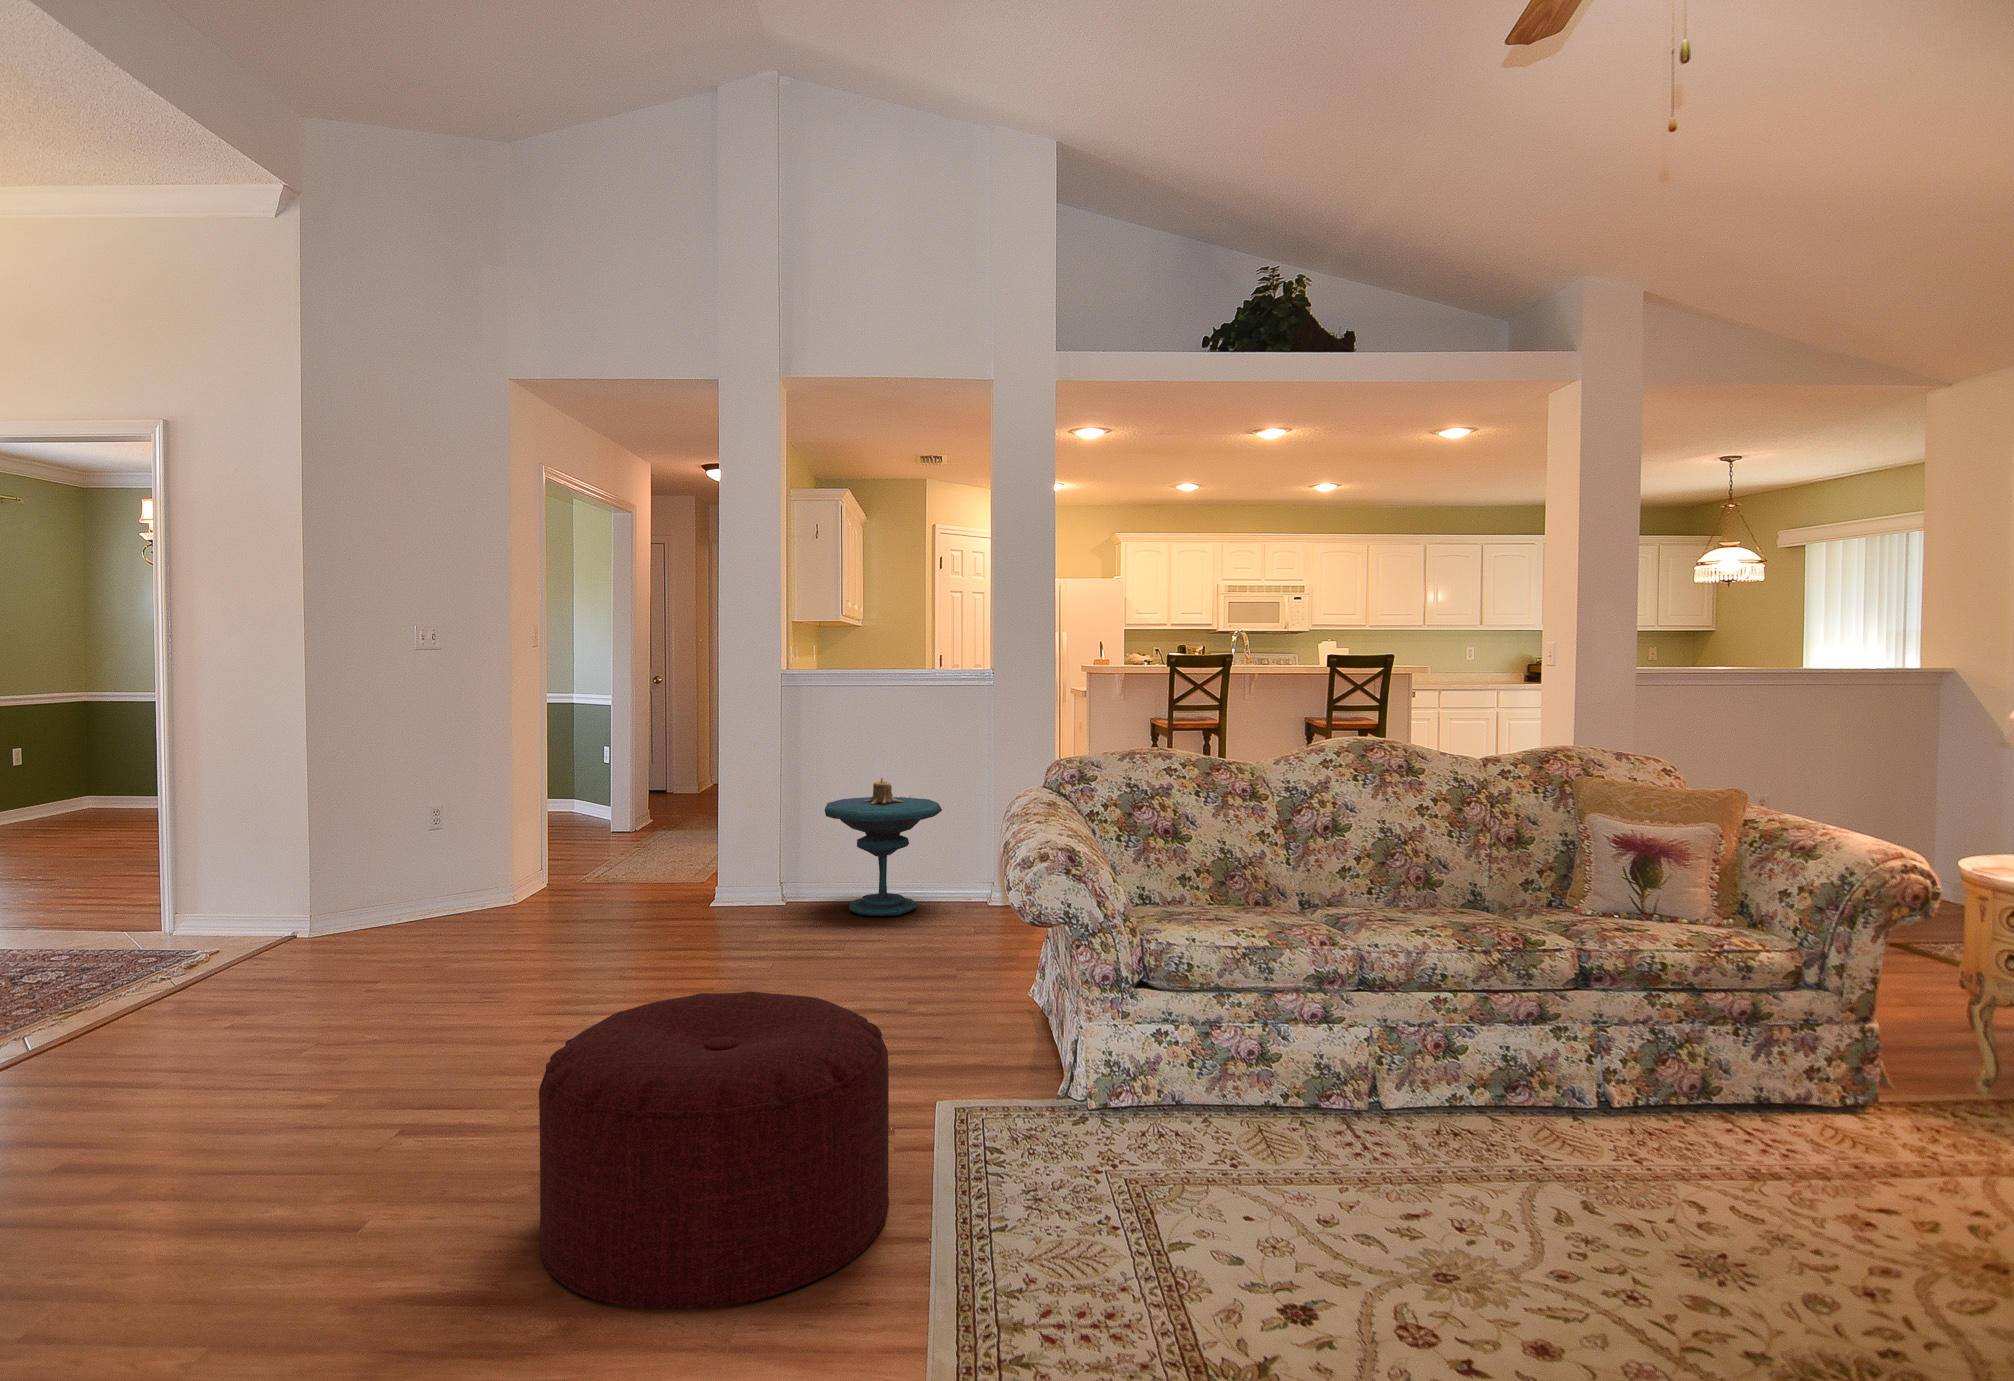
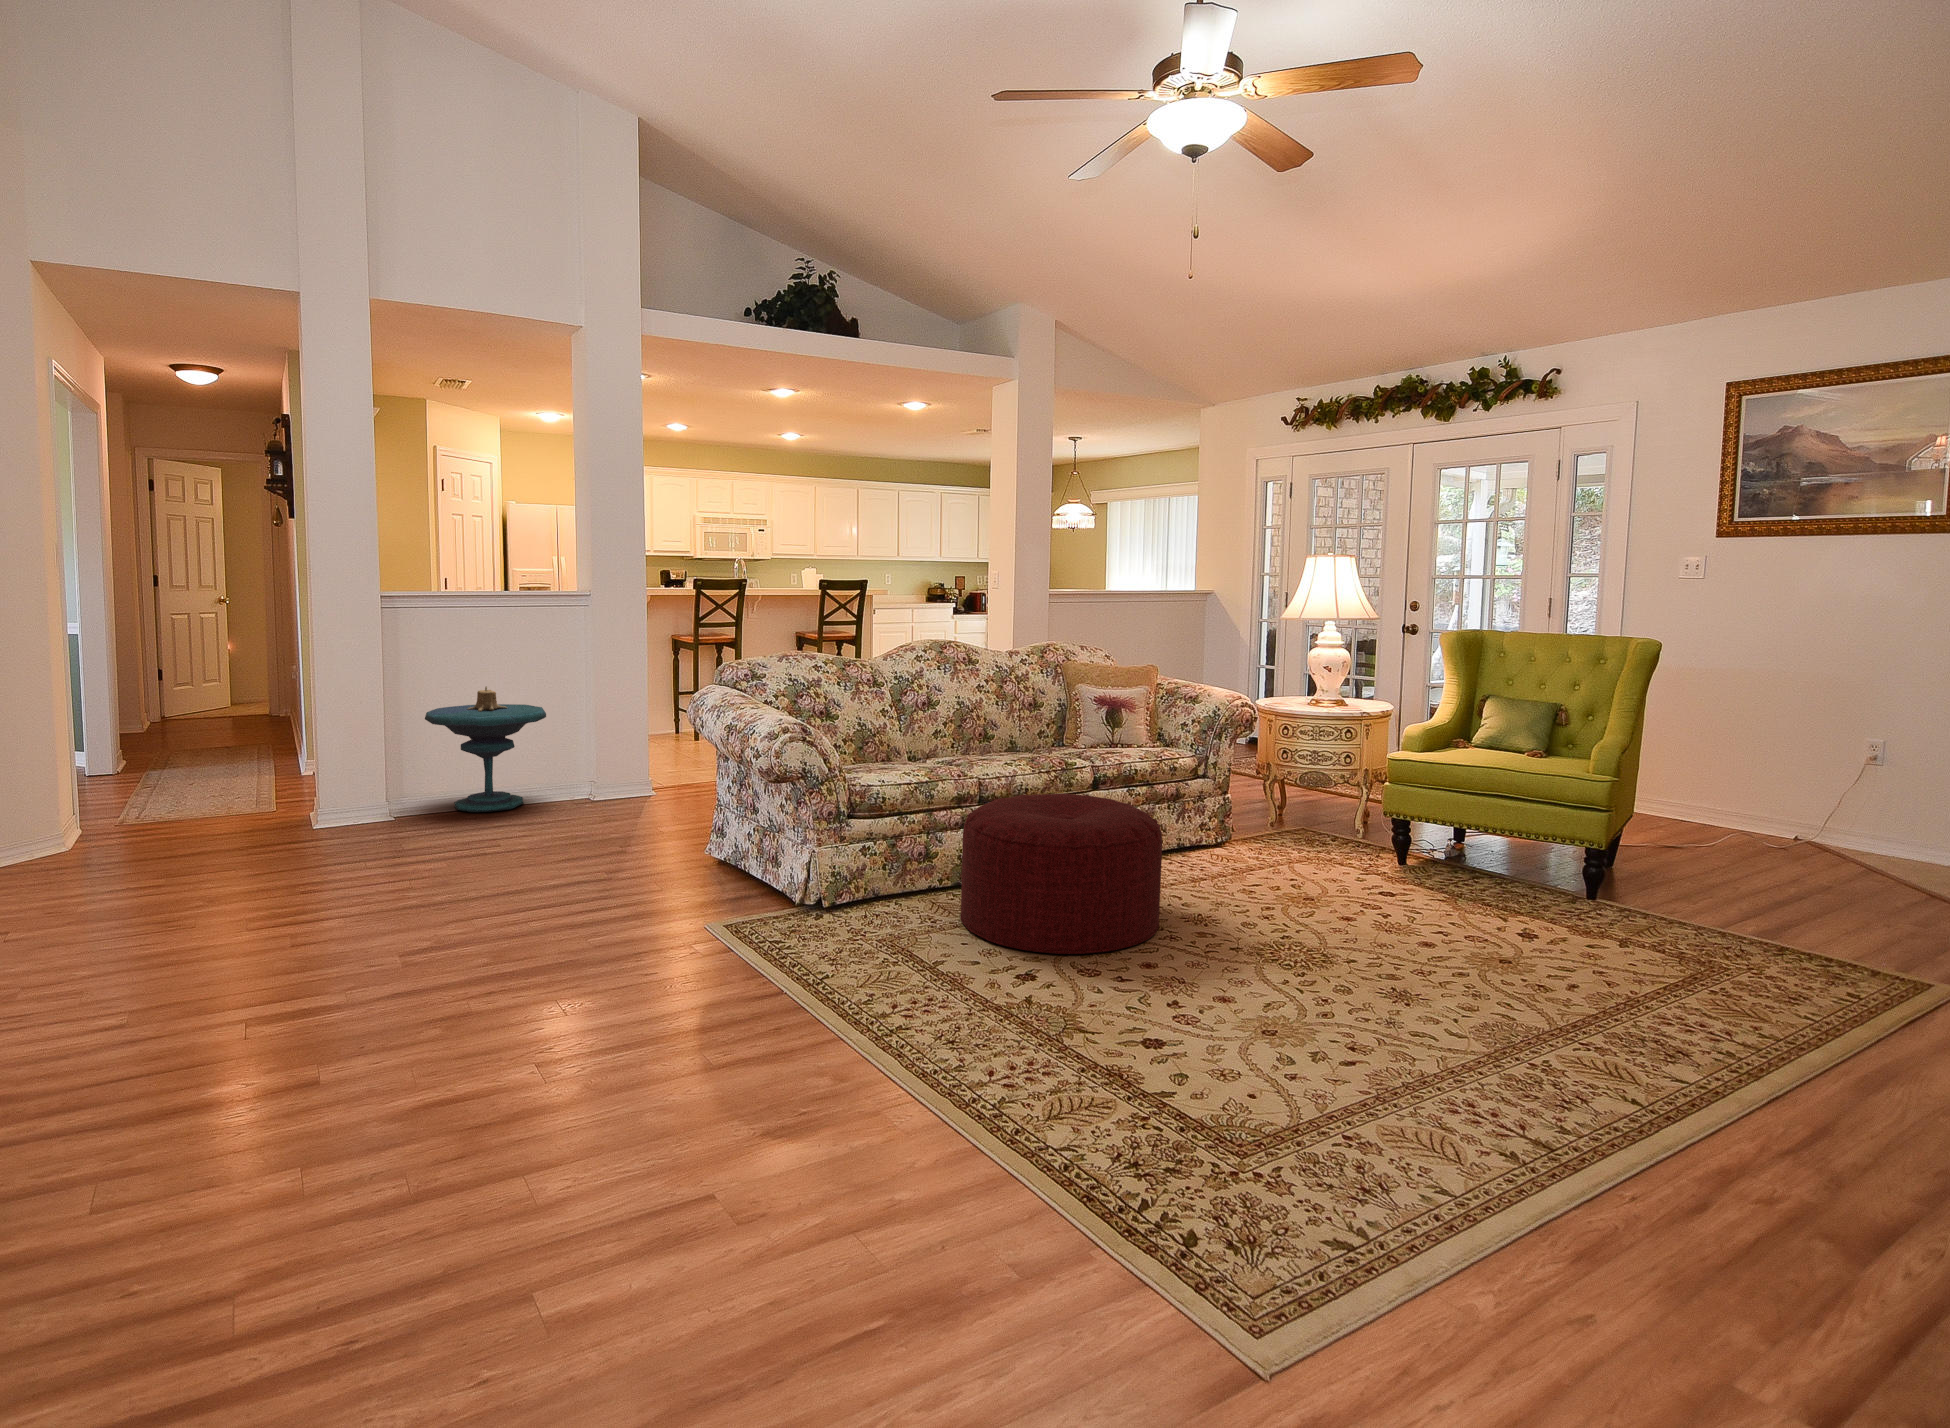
ottoman: present [539,991,889,1310] -> present [960,793,1162,954]

